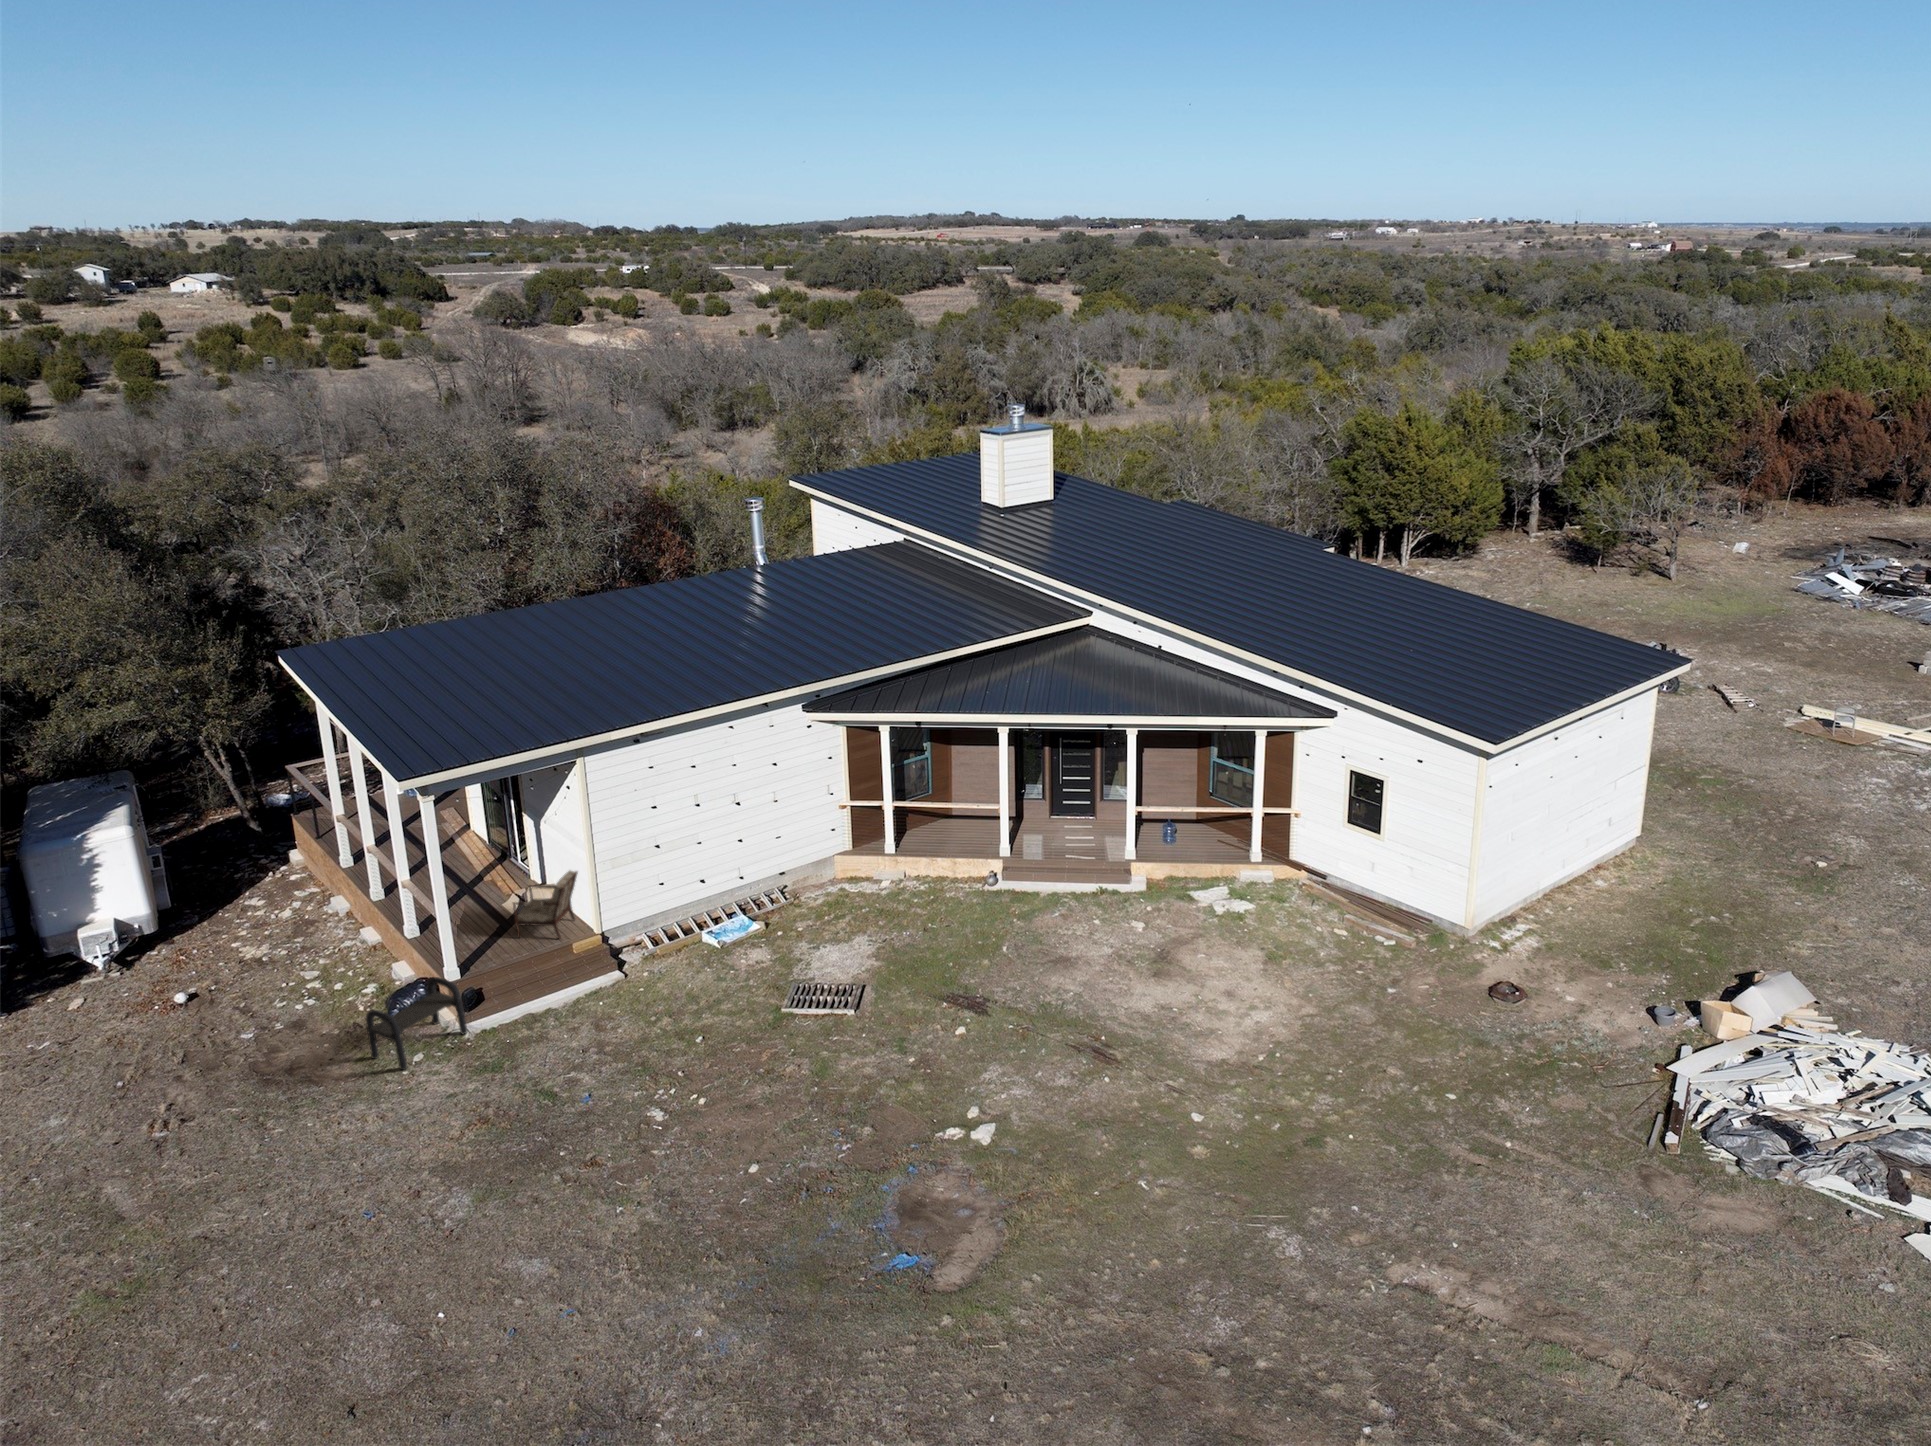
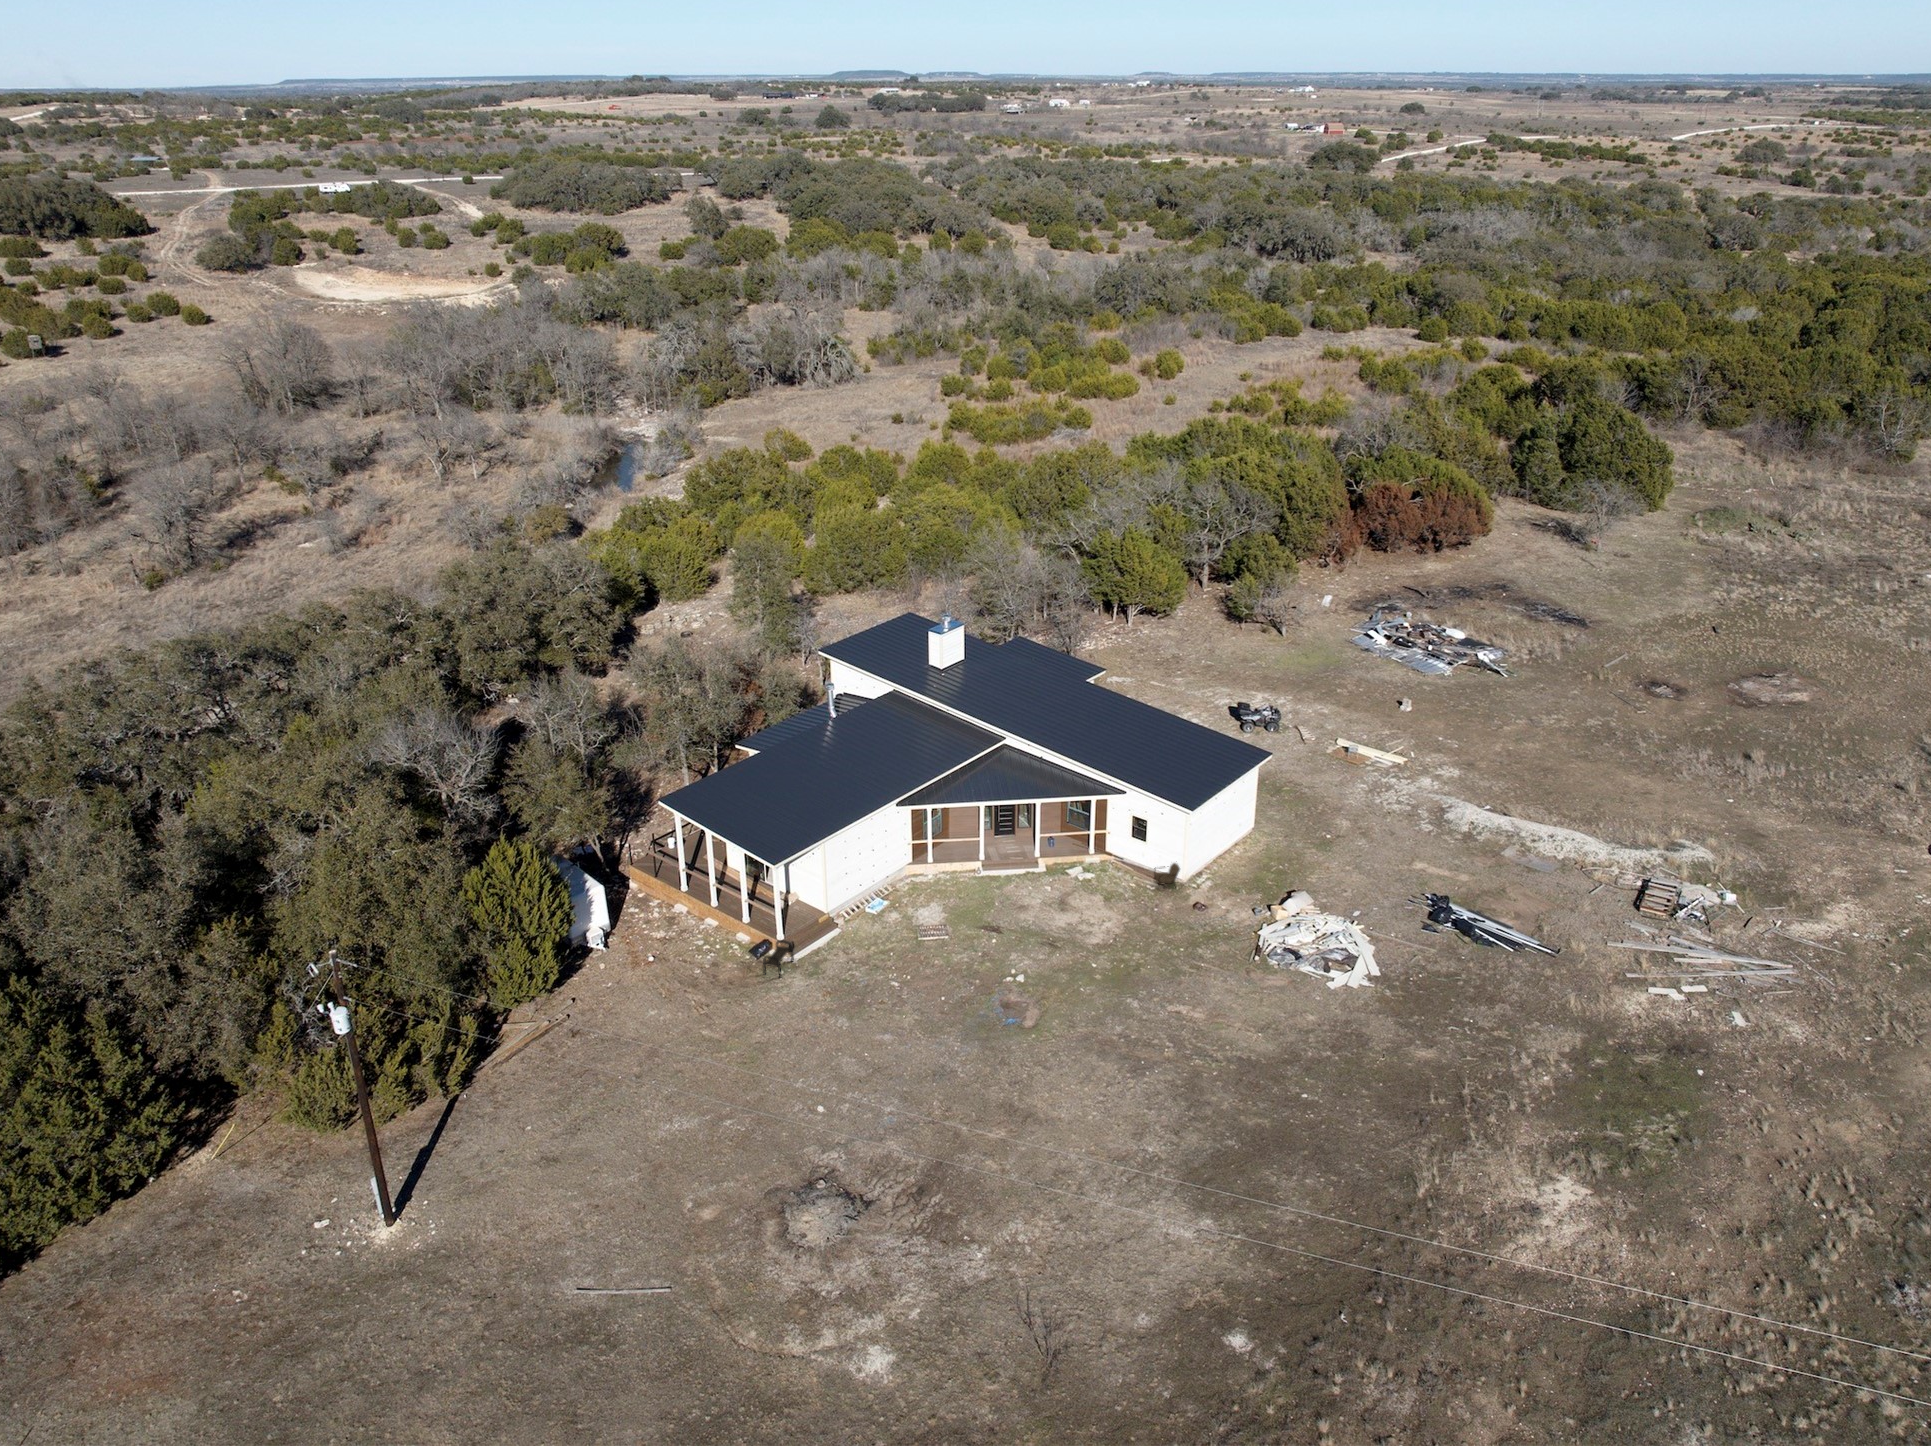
armchair: present [513,871,578,939] -> present [1154,863,1180,885]

